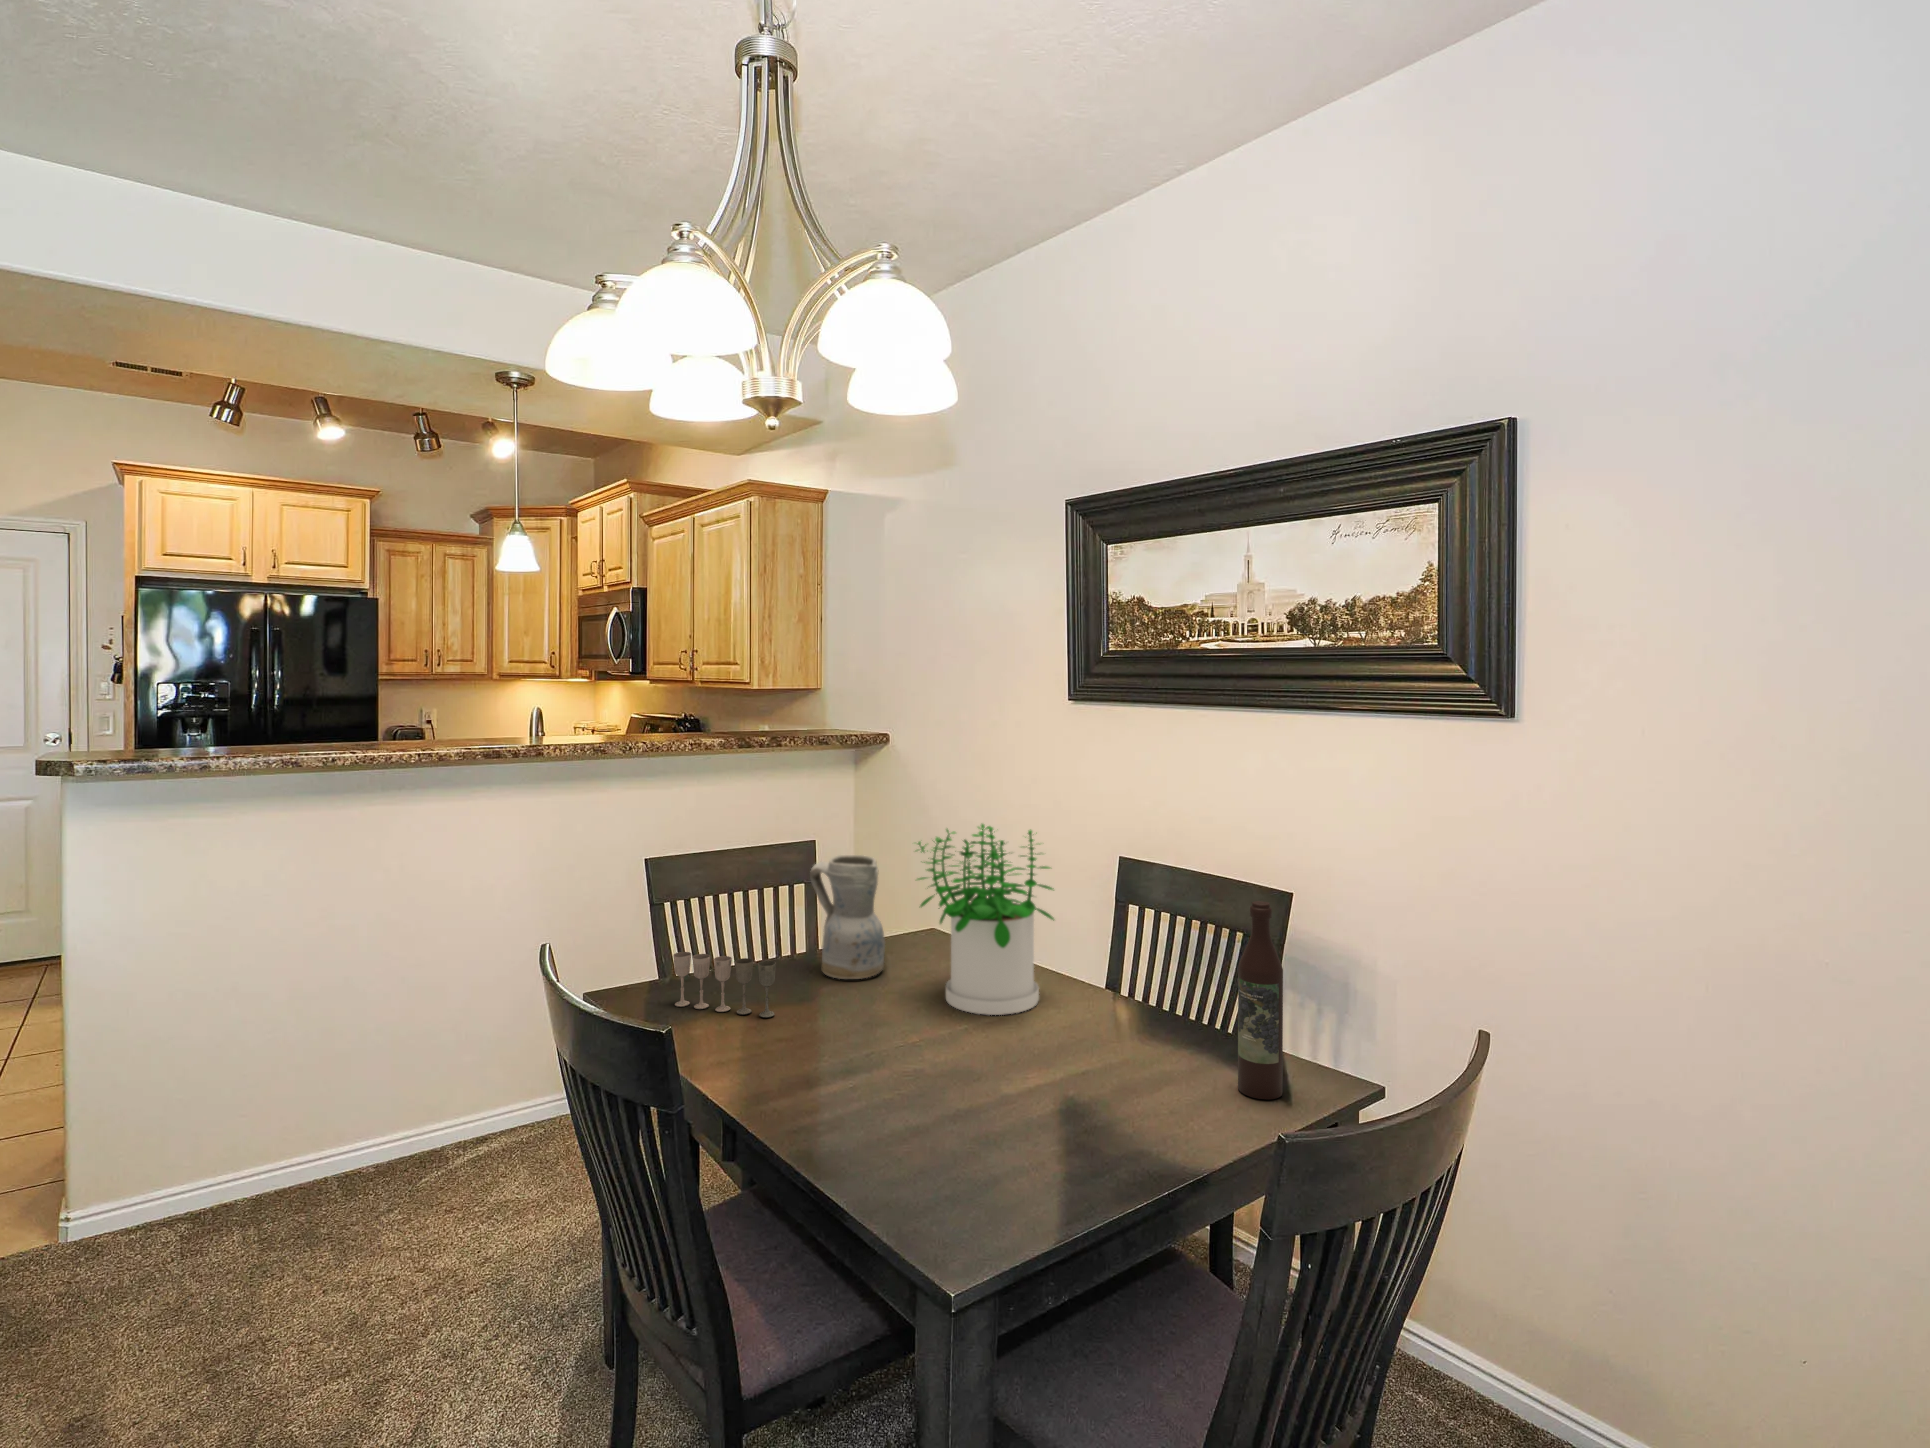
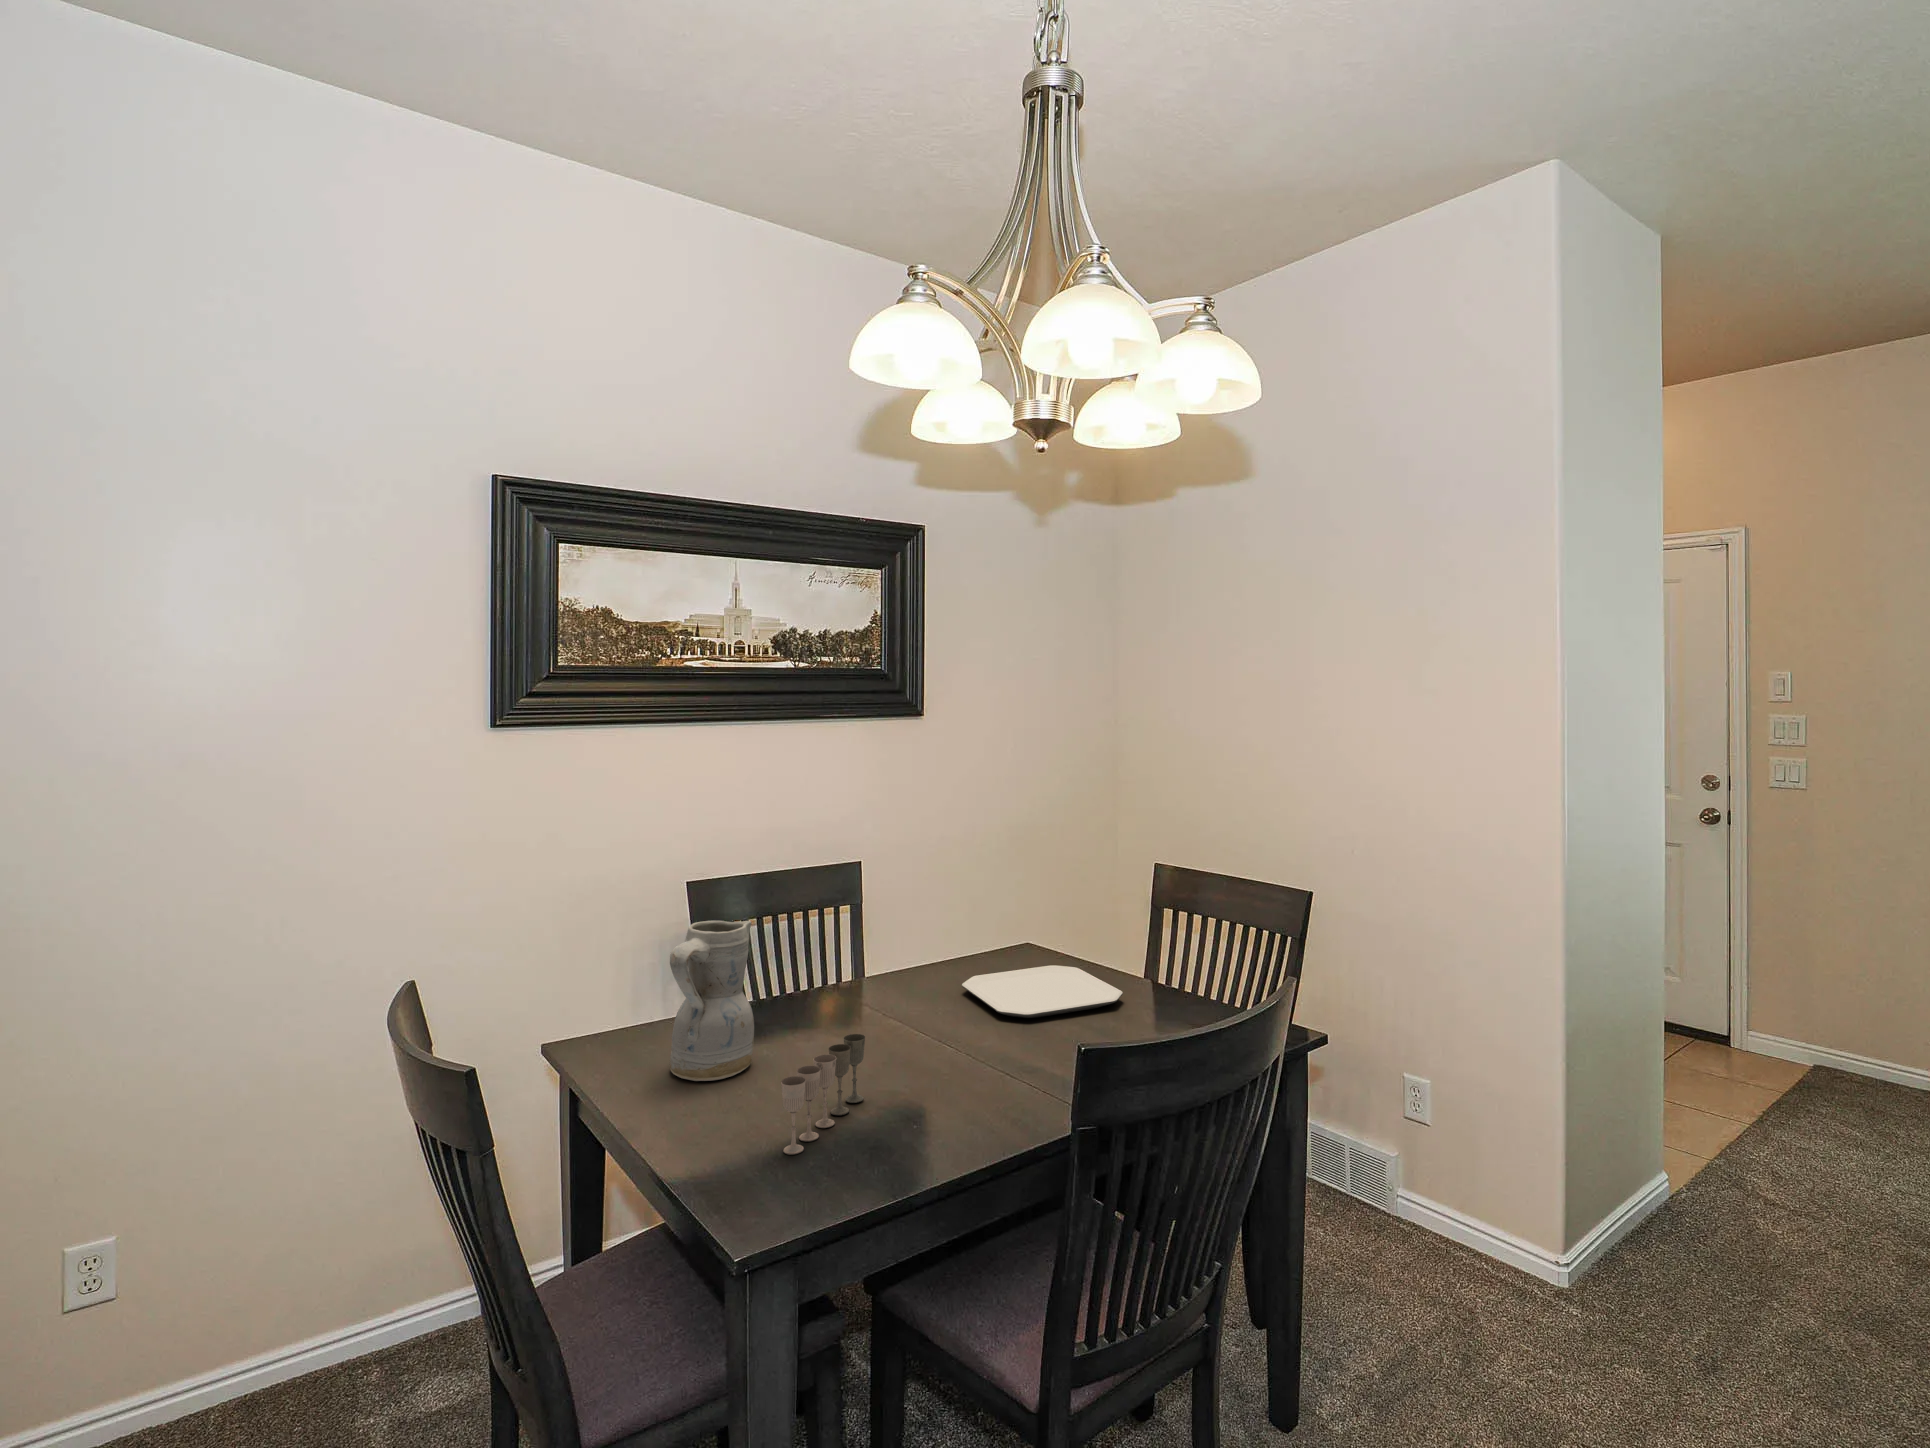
potted plant: present [917,824,1054,1015] -> none [758,841,911,1030]
wine bottle: present [1238,901,1283,1099] -> none [1023,838,1051,966]
plate: none [971,1036,1194,1132] -> present [962,965,1123,1018]

